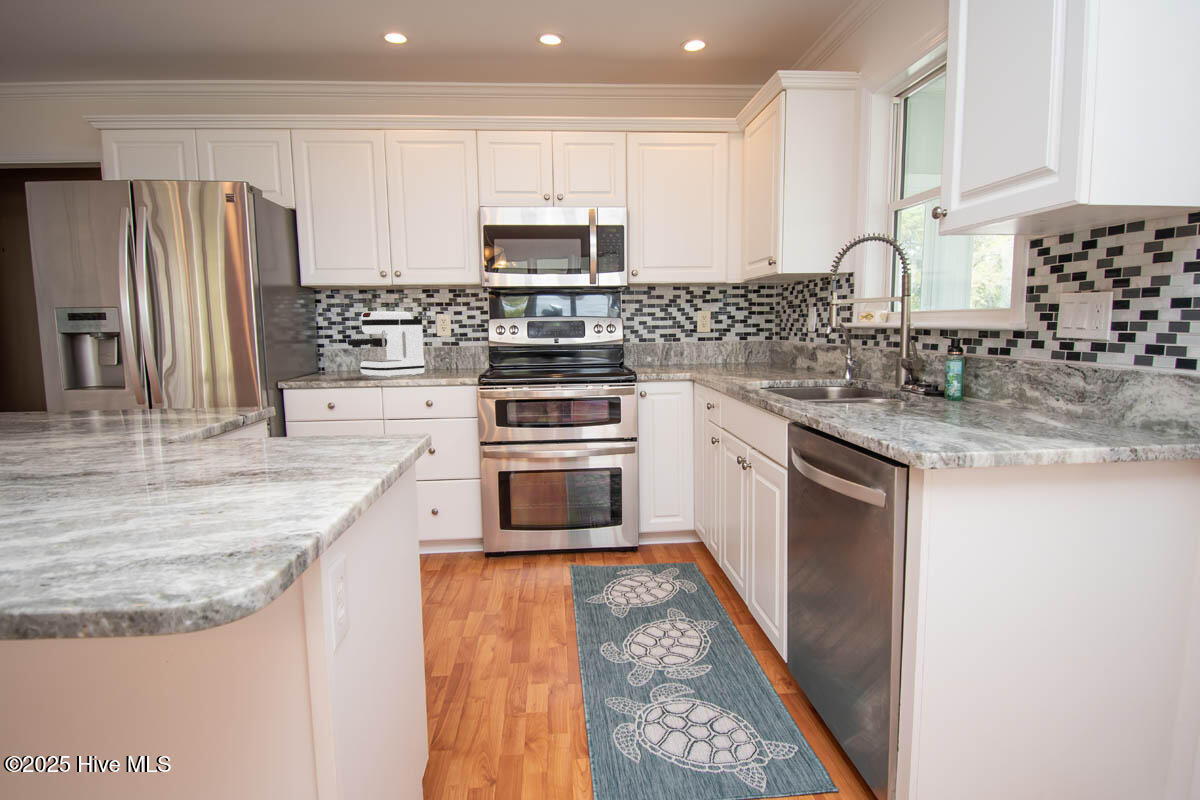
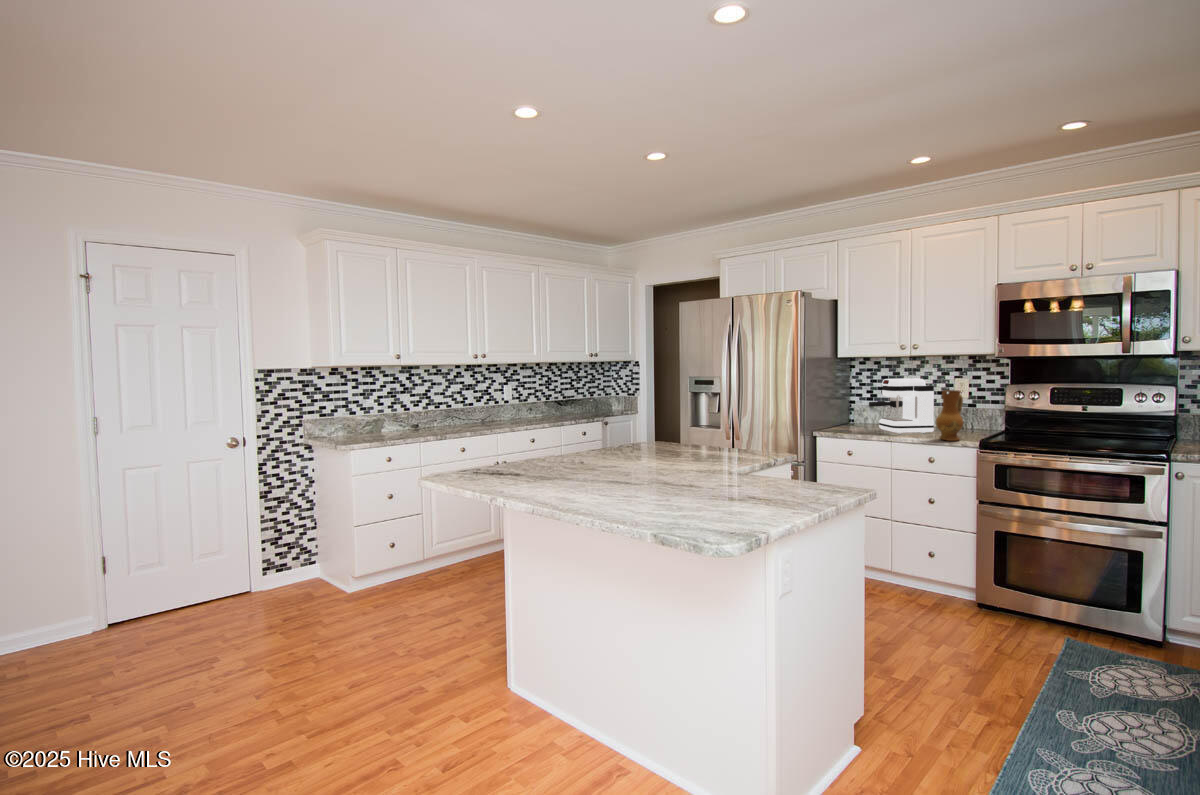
ceramic jug: none [431,321,461,379] -> present [936,390,964,441]

